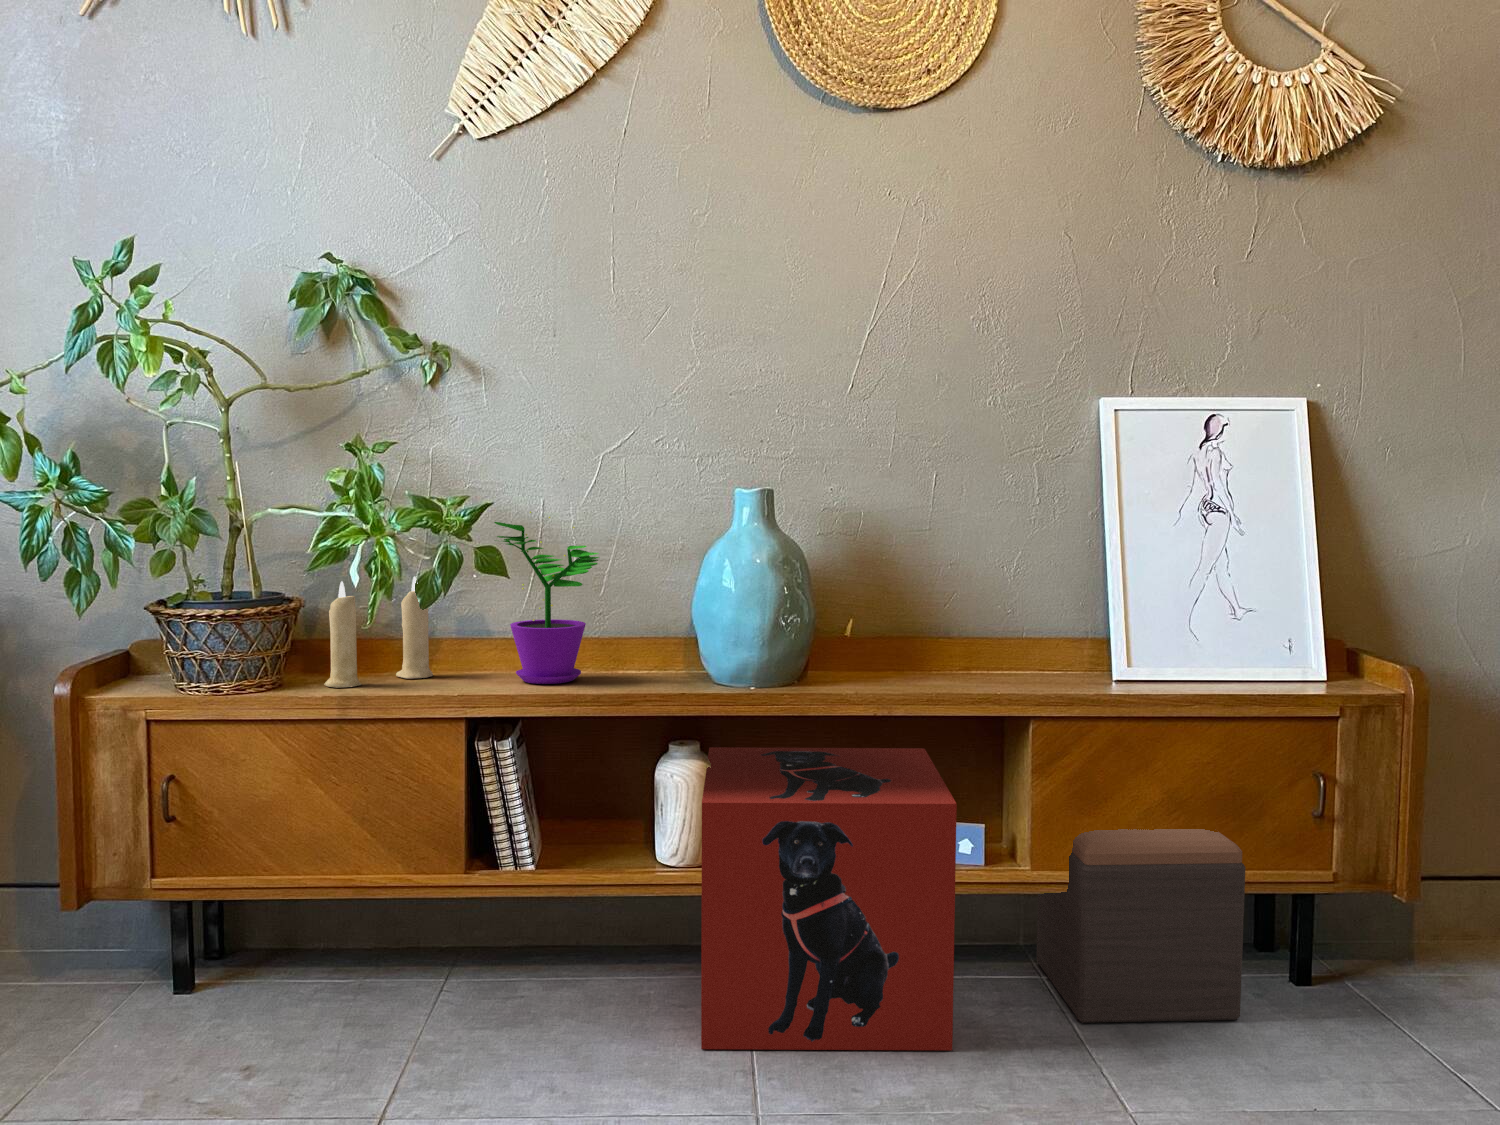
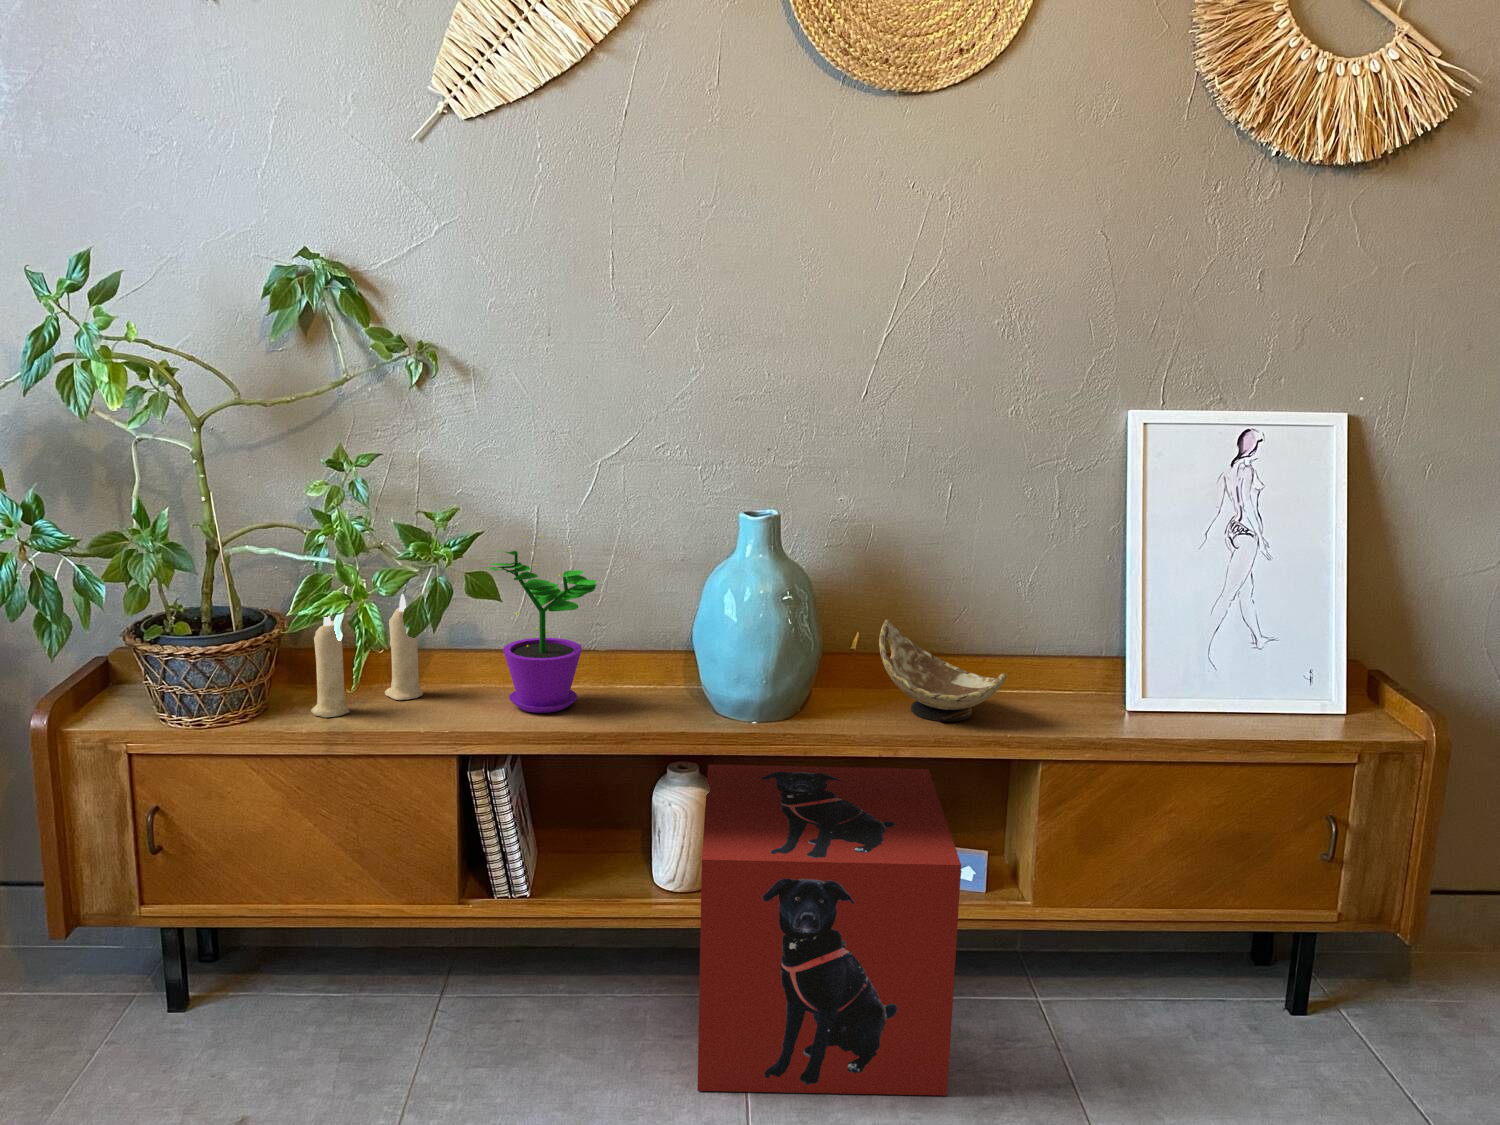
decorative bowl: none [872,595,995,686] -> present [879,619,1007,721]
footstool: present [1036,829,1245,1023] -> none [1033,830,1249,1060]

